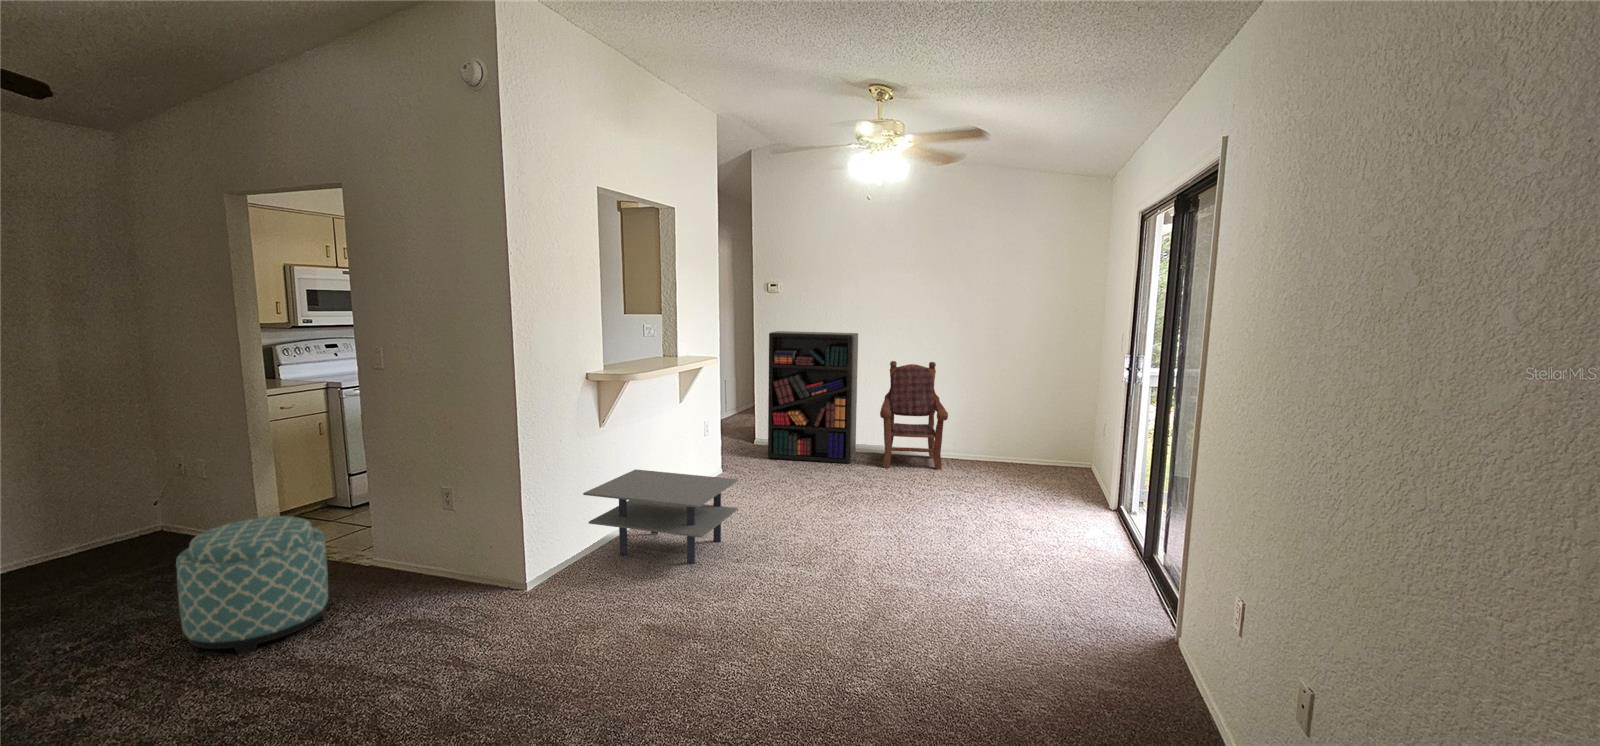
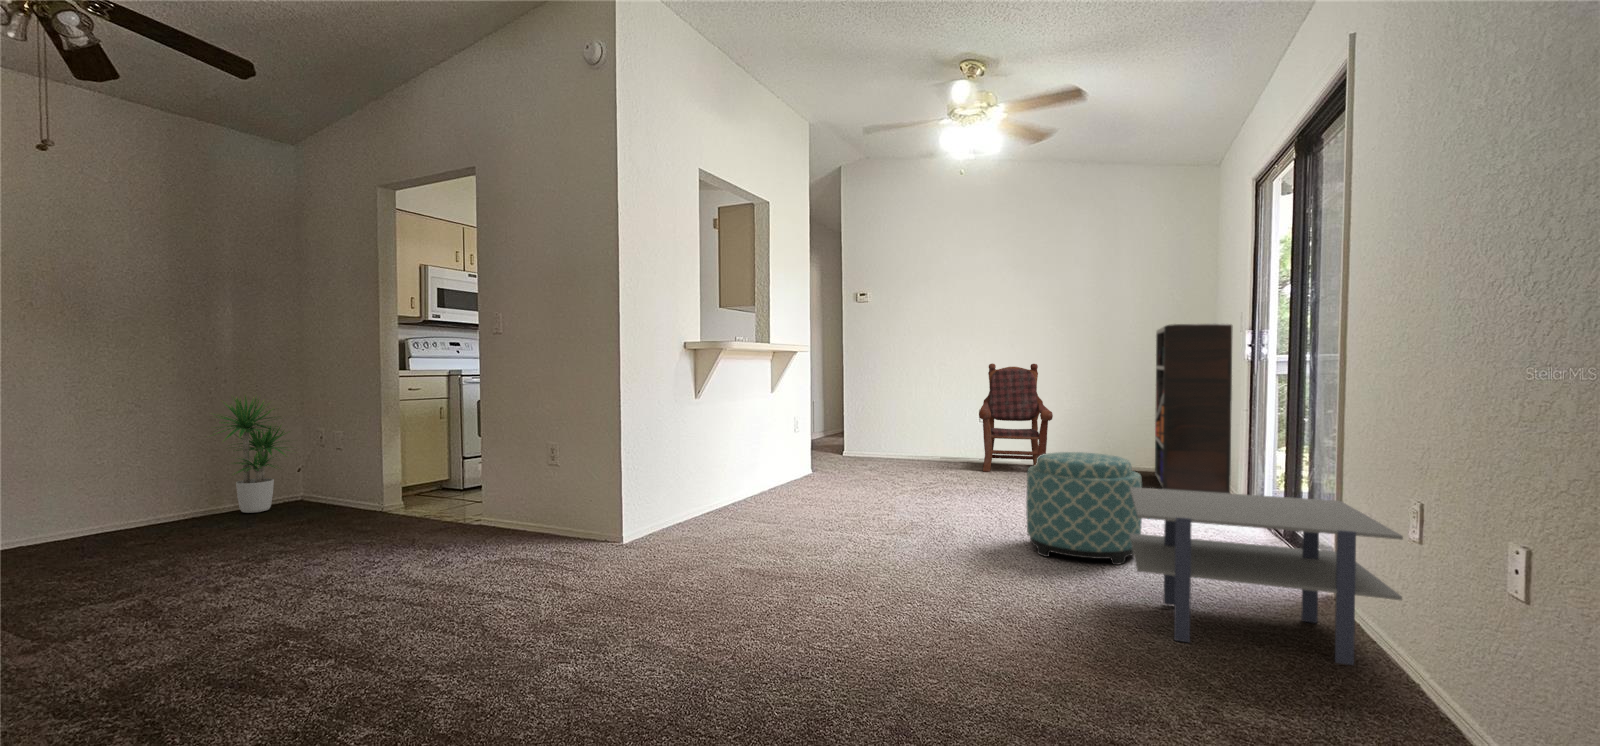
bookshelf: present [768,331,858,463] -> present [1155,323,1233,493]
potted plant: none [32,423,156,555] -> present [209,395,287,513]
side table: present [583,469,738,564] -> present [1130,487,1403,665]
ottoman: present [176,516,328,654] -> present [1026,452,1142,565]

